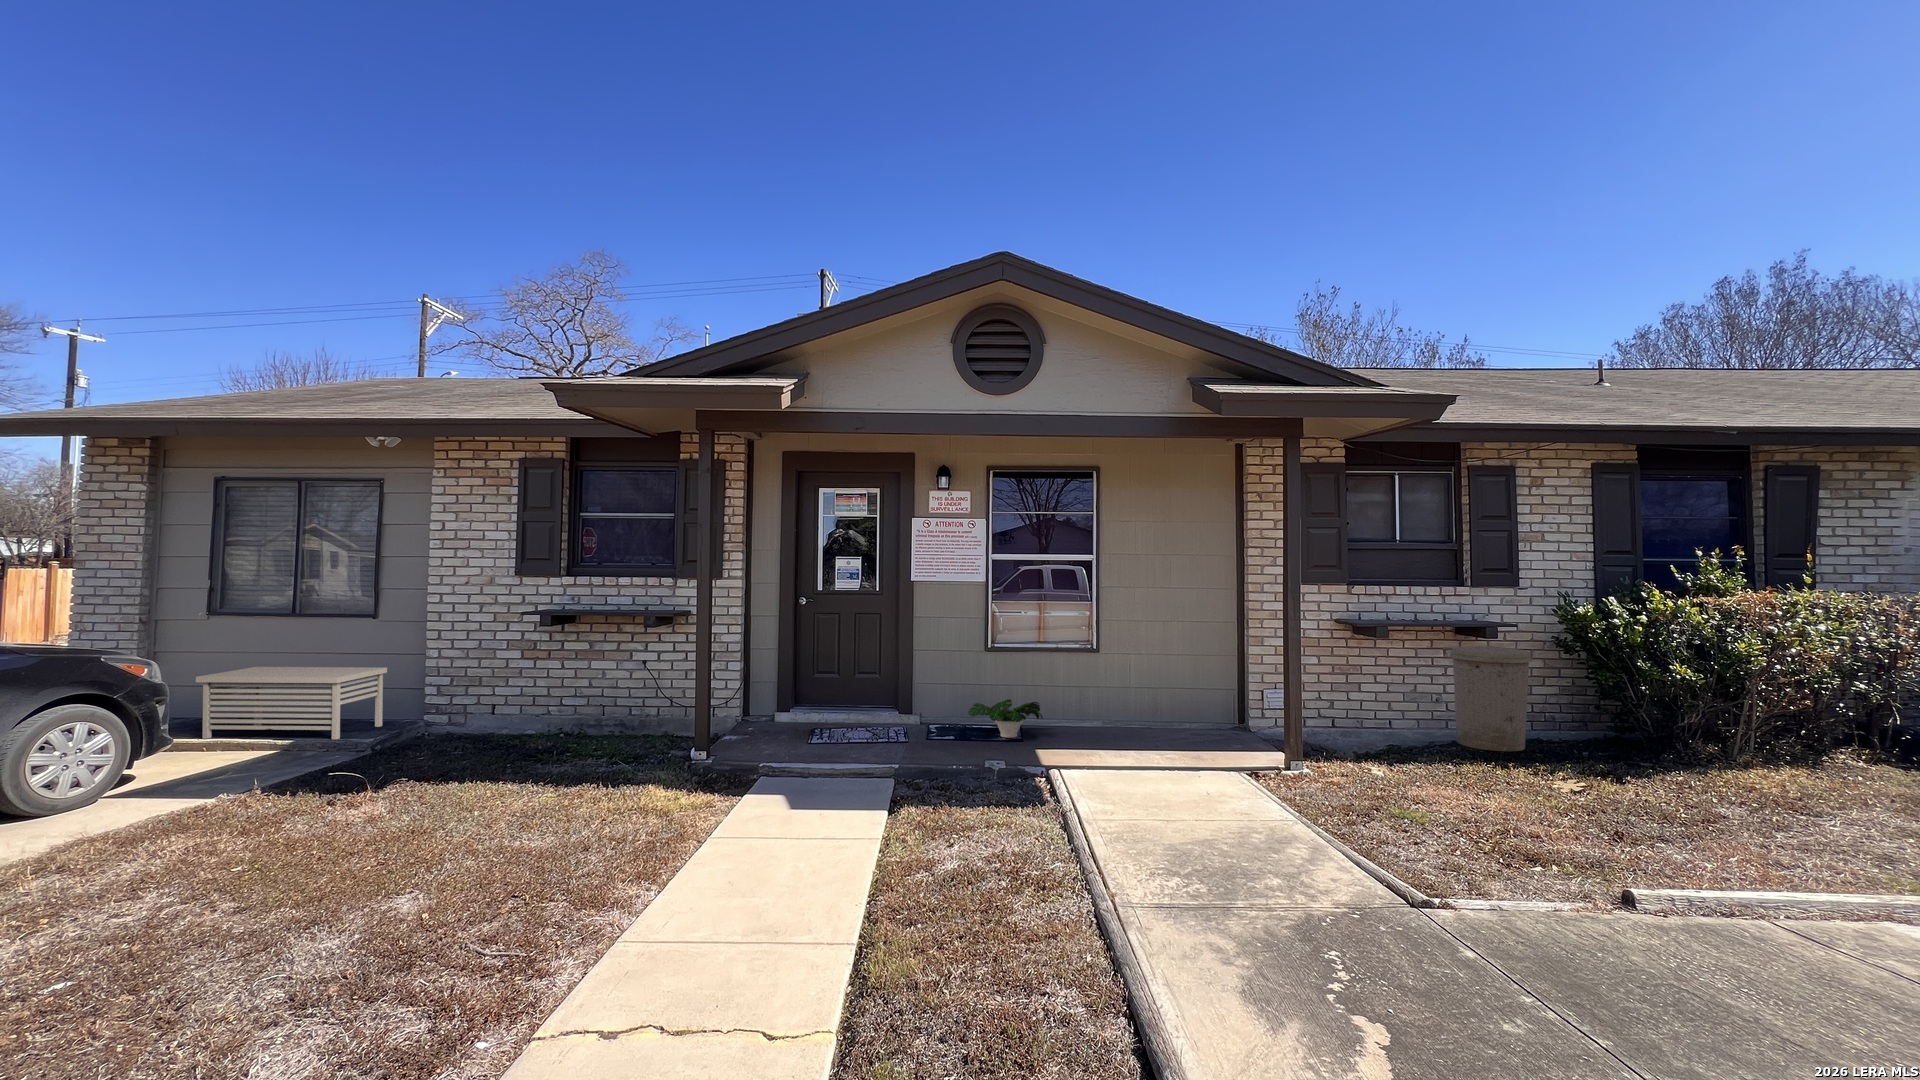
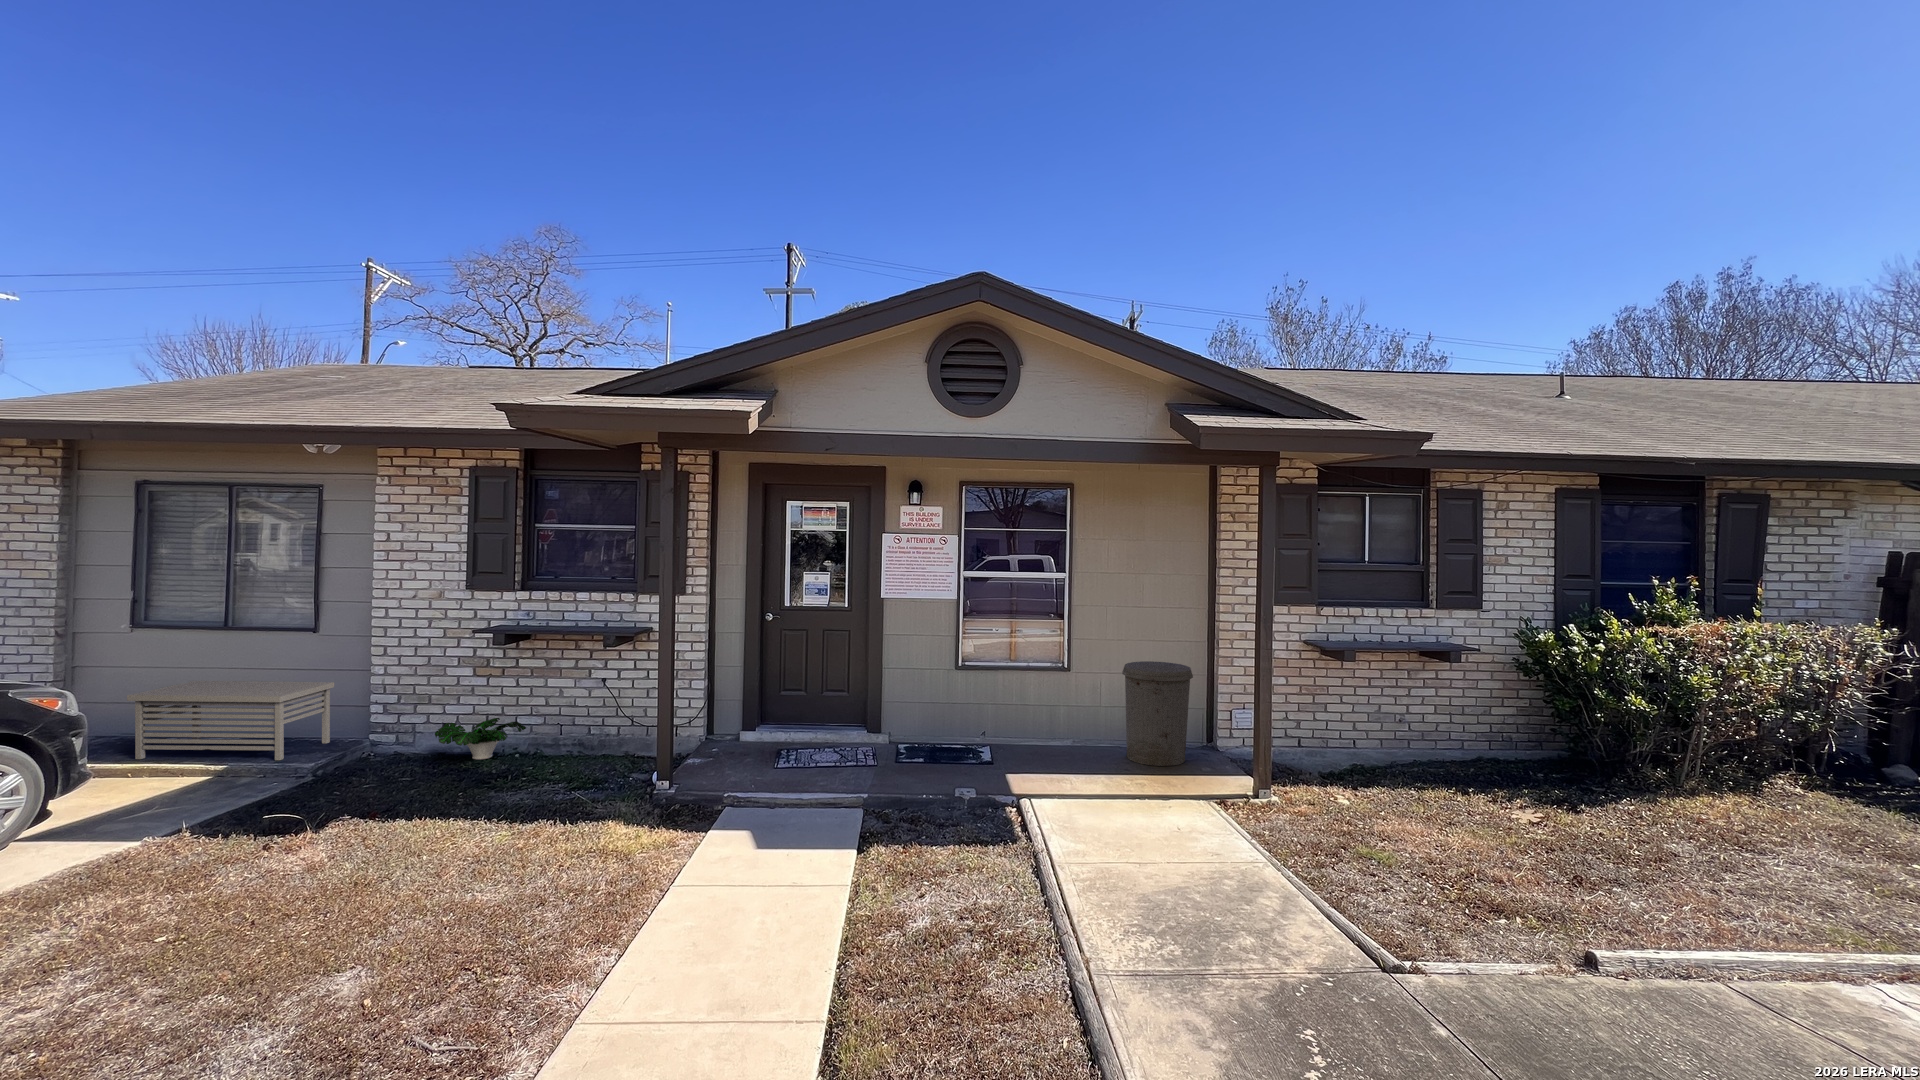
trash can: present [1450,646,1532,751] -> present [1122,661,1193,766]
potted plant: present [968,699,1043,738] -> present [435,718,526,760]

